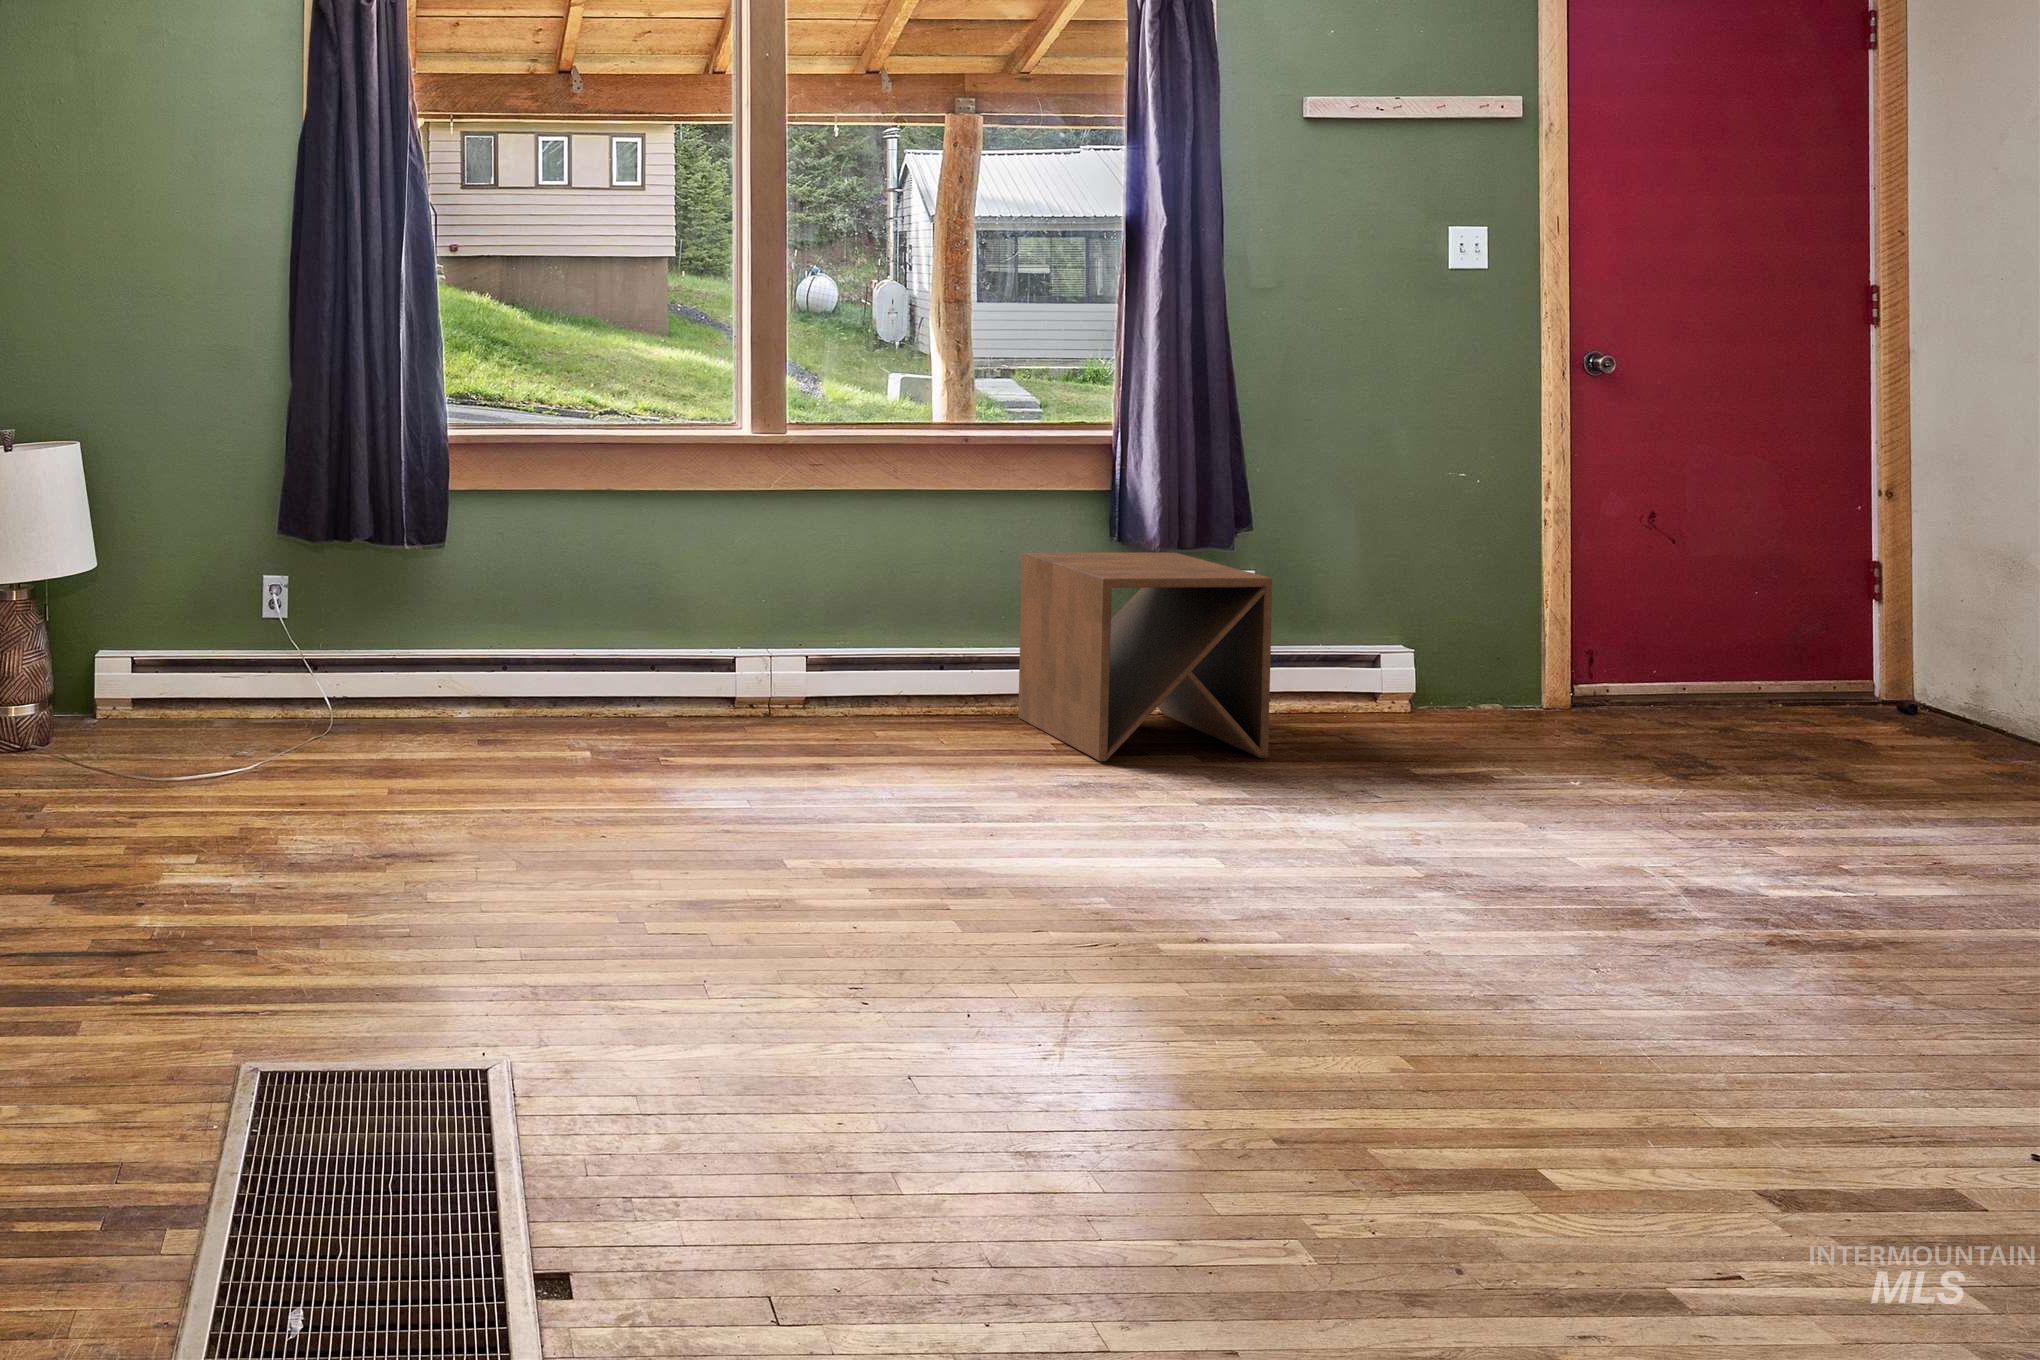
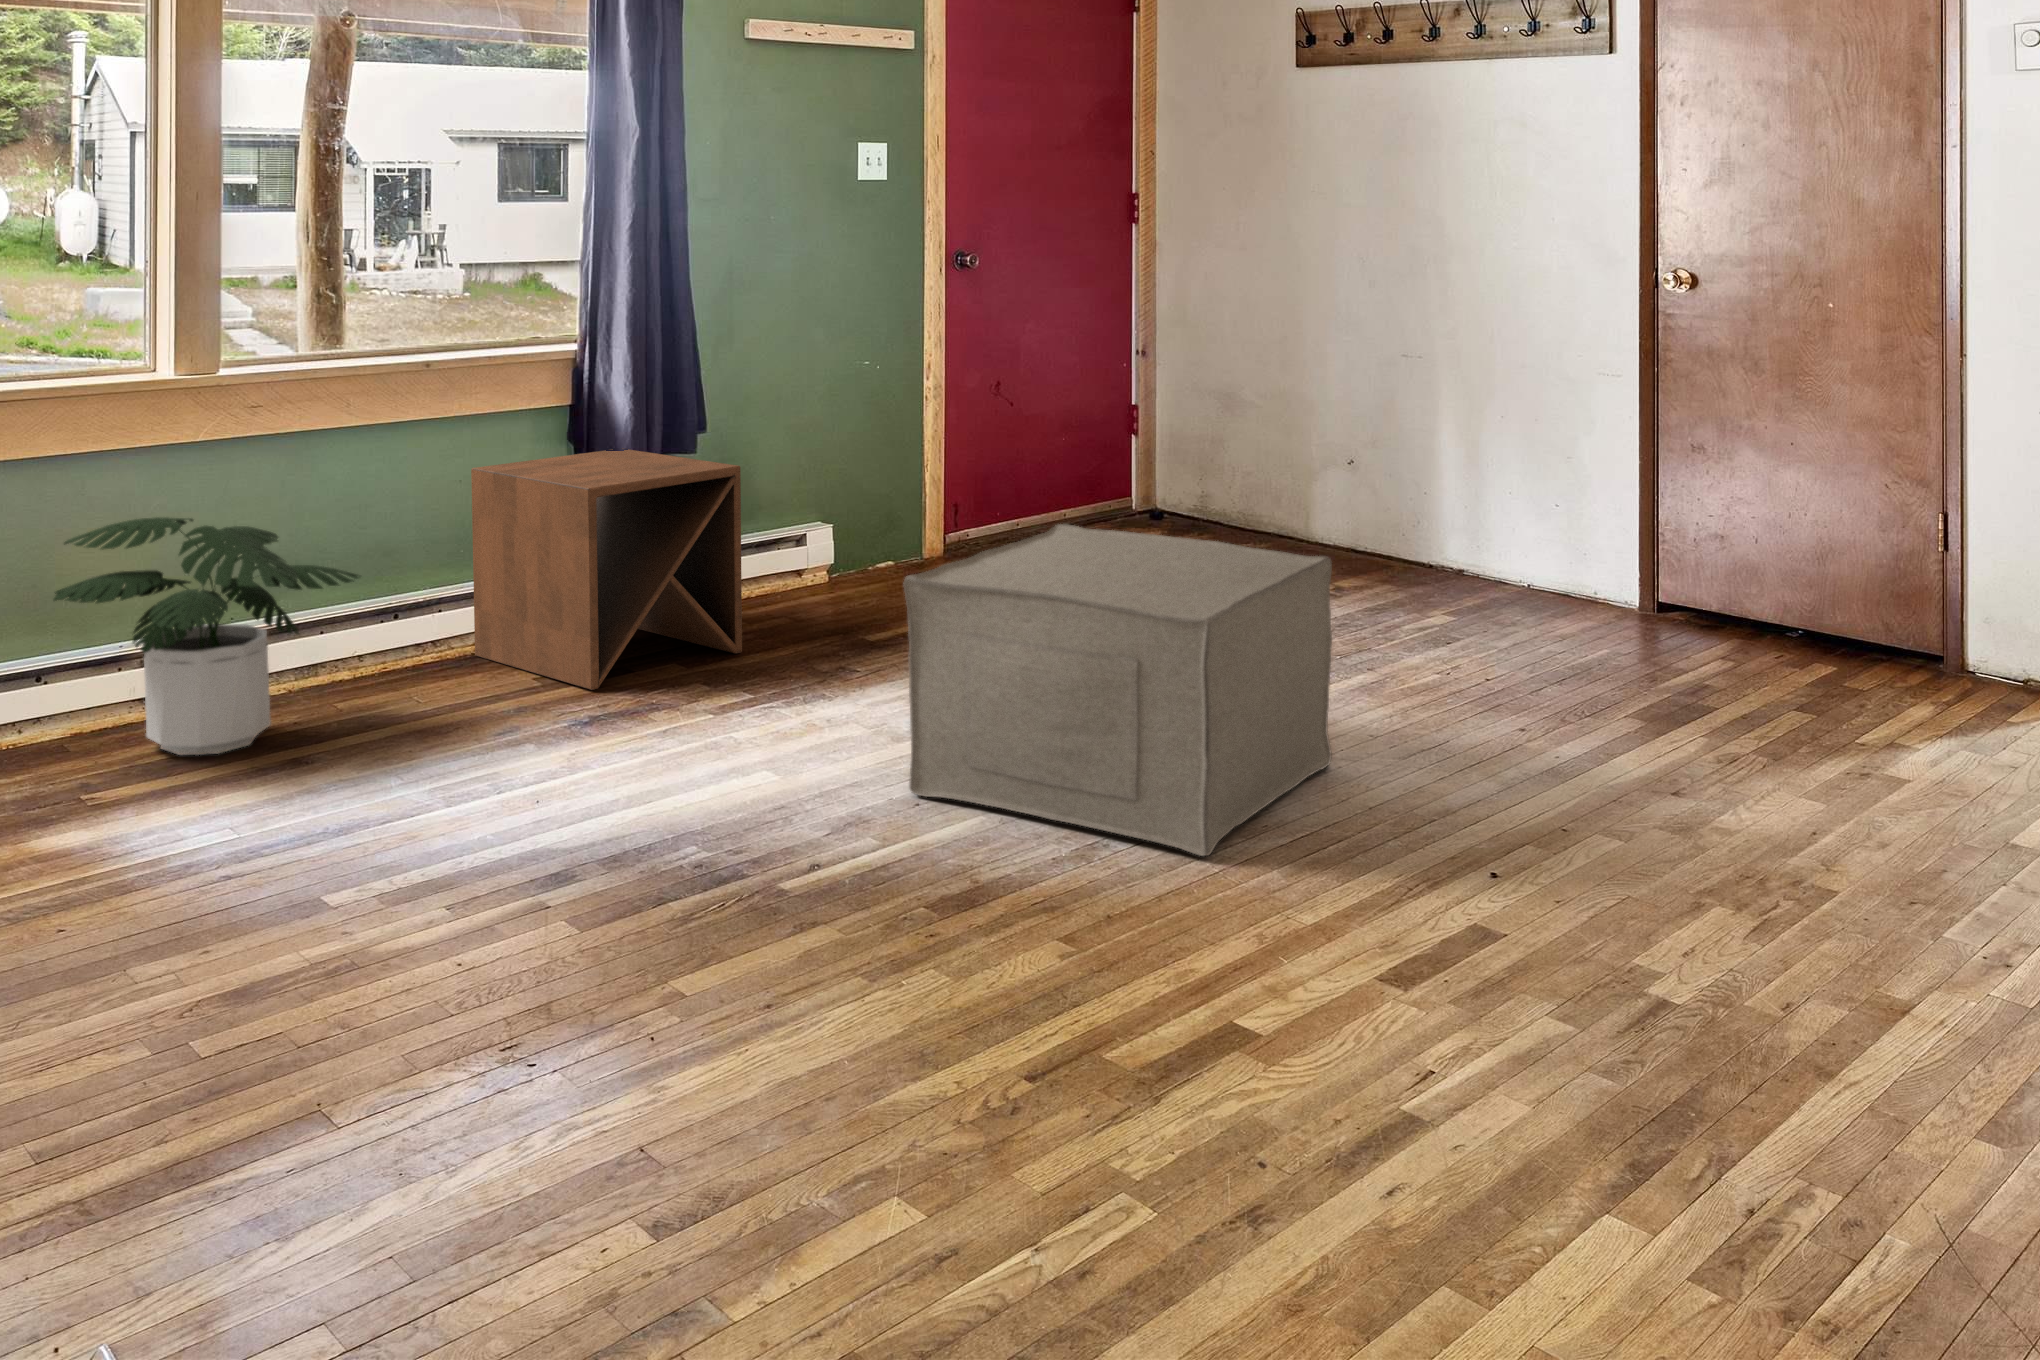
potted plant: none [669,558,900,749] -> present [54,517,360,755]
ottoman: none [1343,671,1909,1031] -> present [904,524,1332,856]

